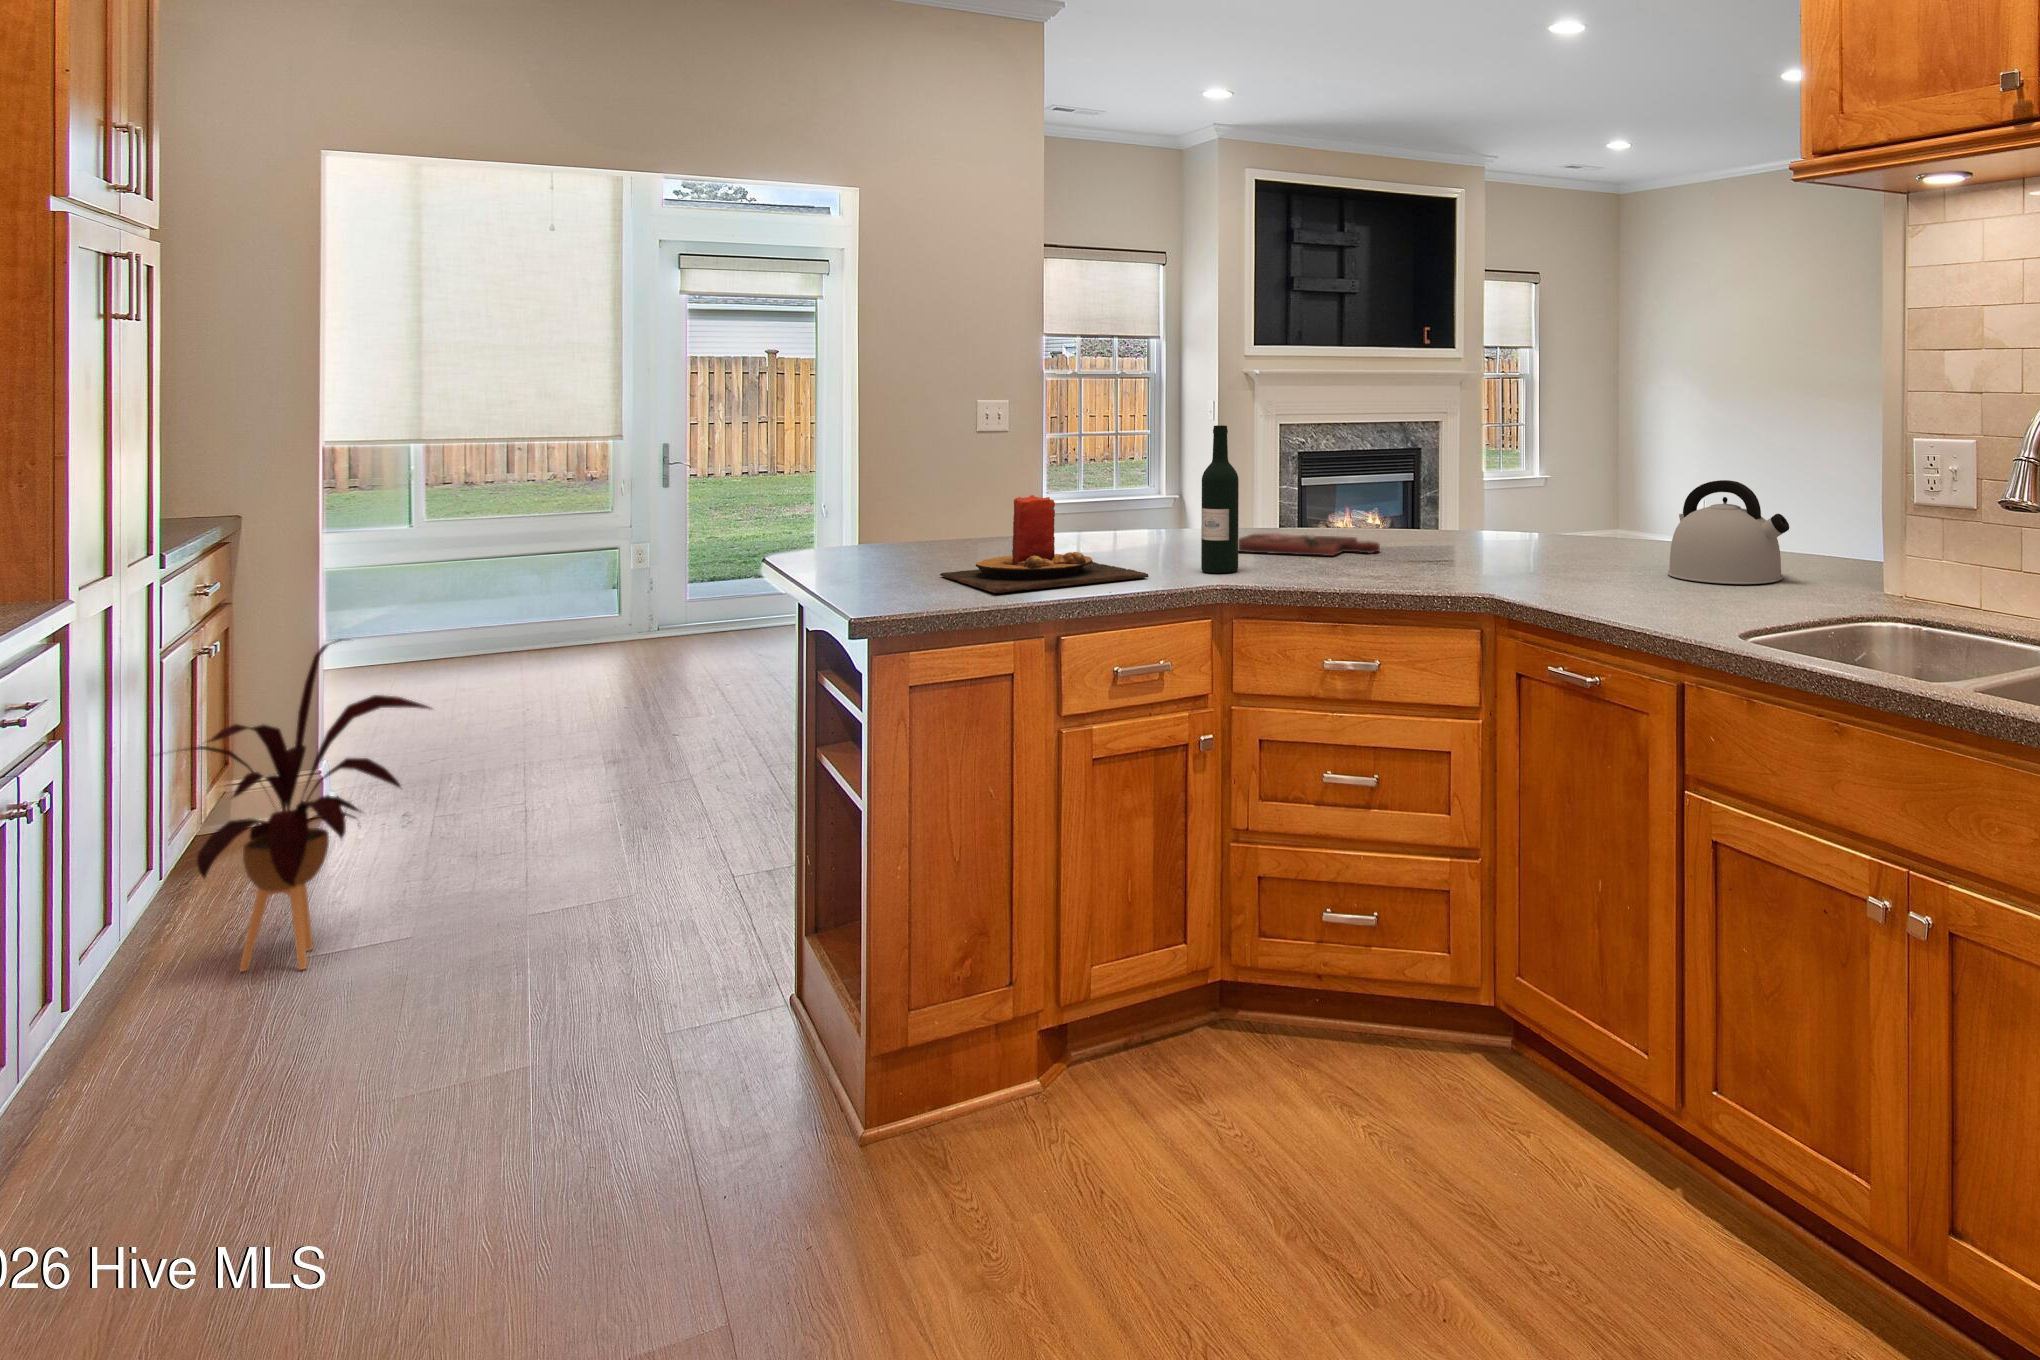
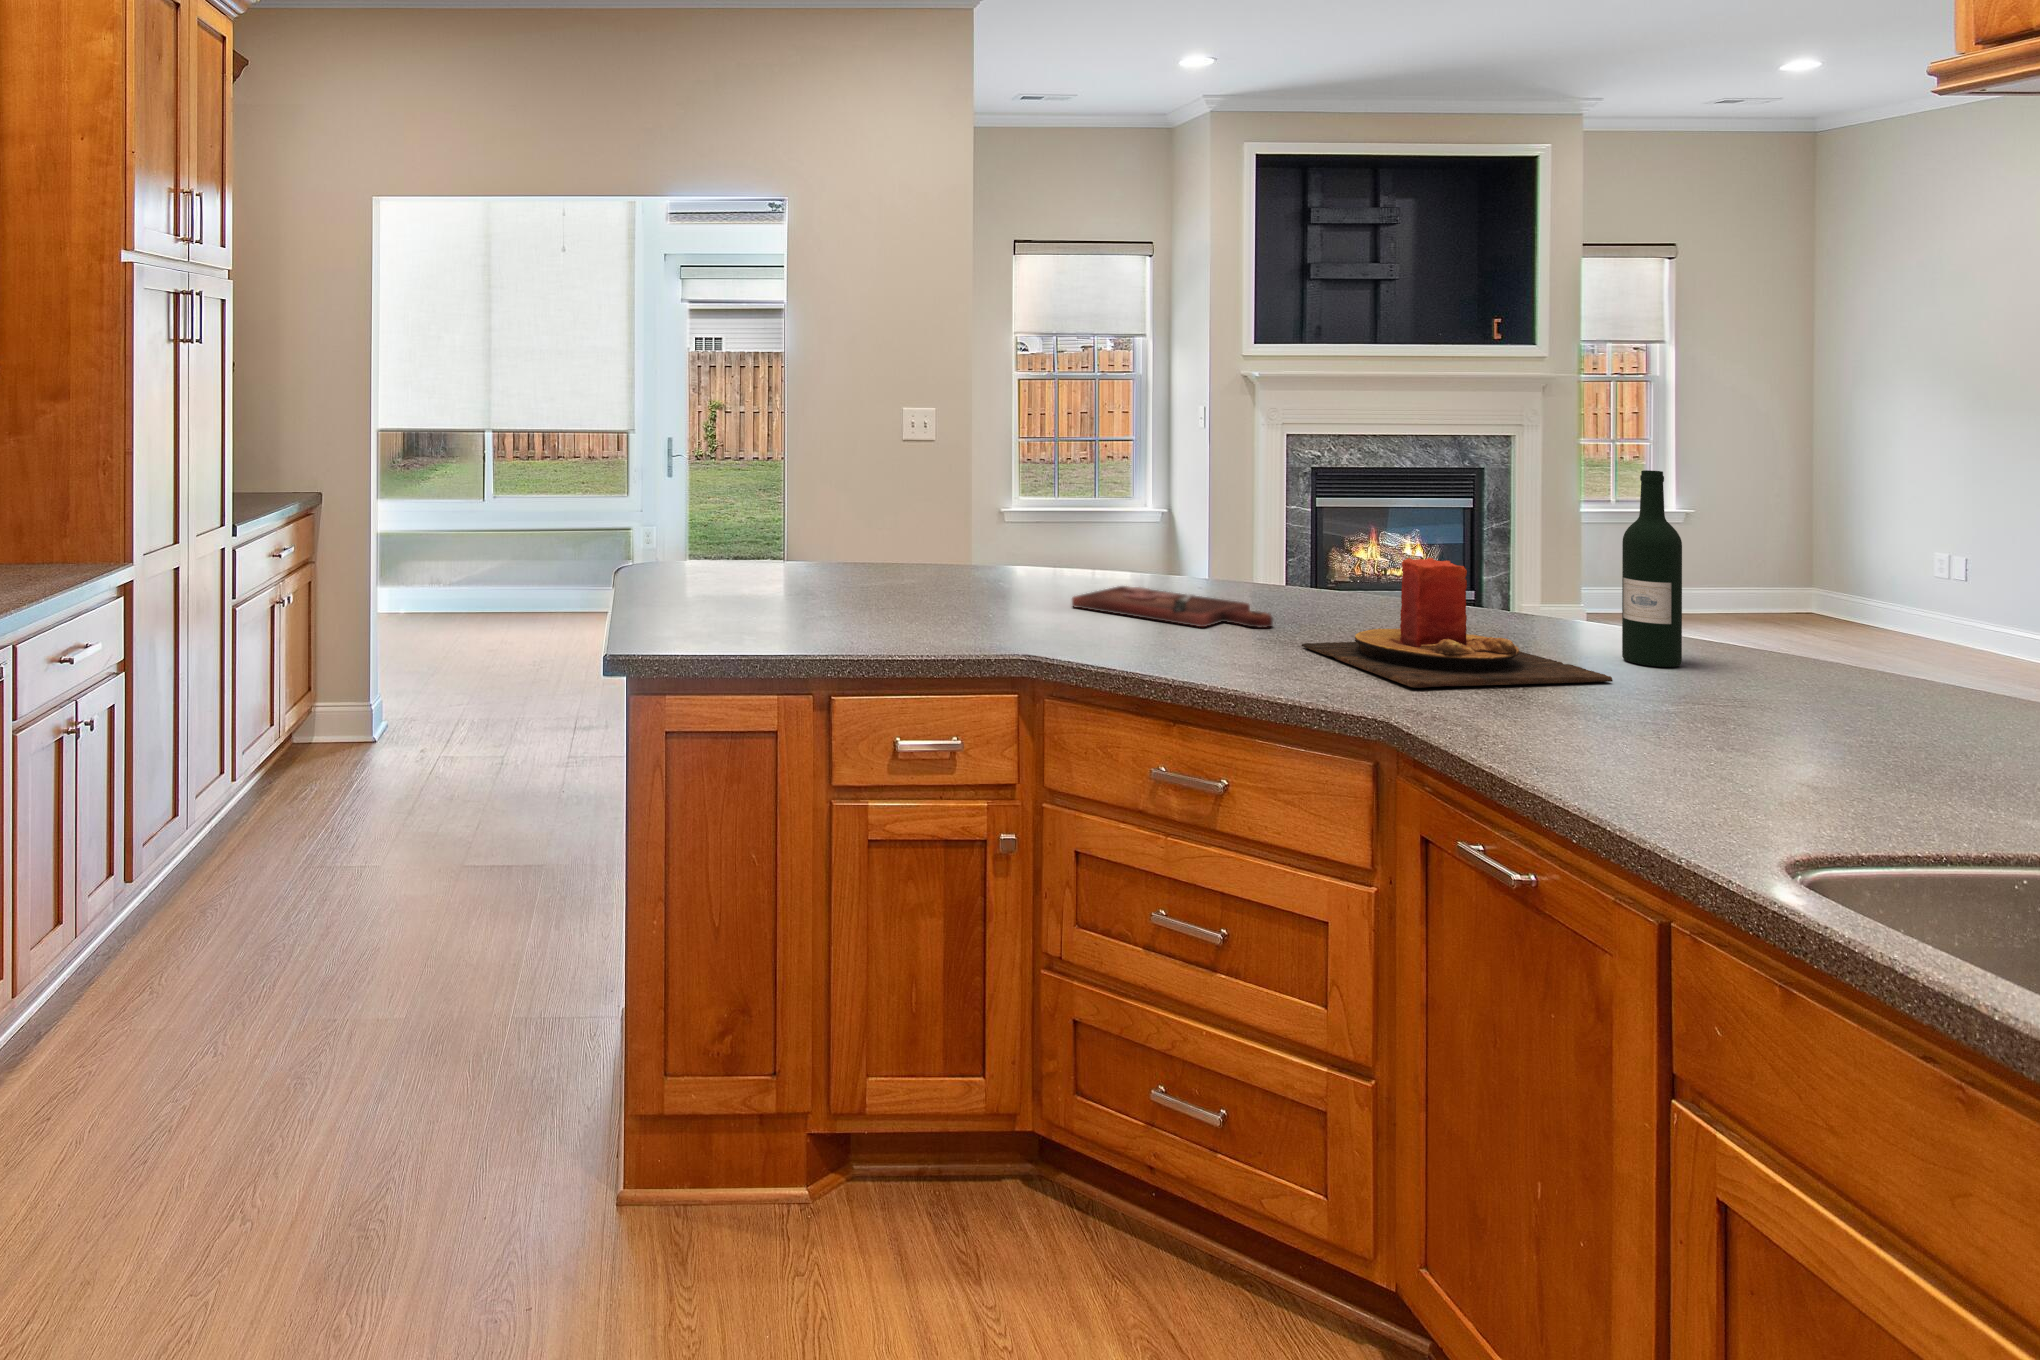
wine bottle: present [1201,425,1239,573] -> present [1622,470,1682,667]
kettle: present [1668,480,1789,584] -> none [1716,581,1962,760]
candle: present [940,495,1149,593] -> present [1301,558,1613,688]
house plant: present [185,639,431,971] -> none [217,606,405,877]

